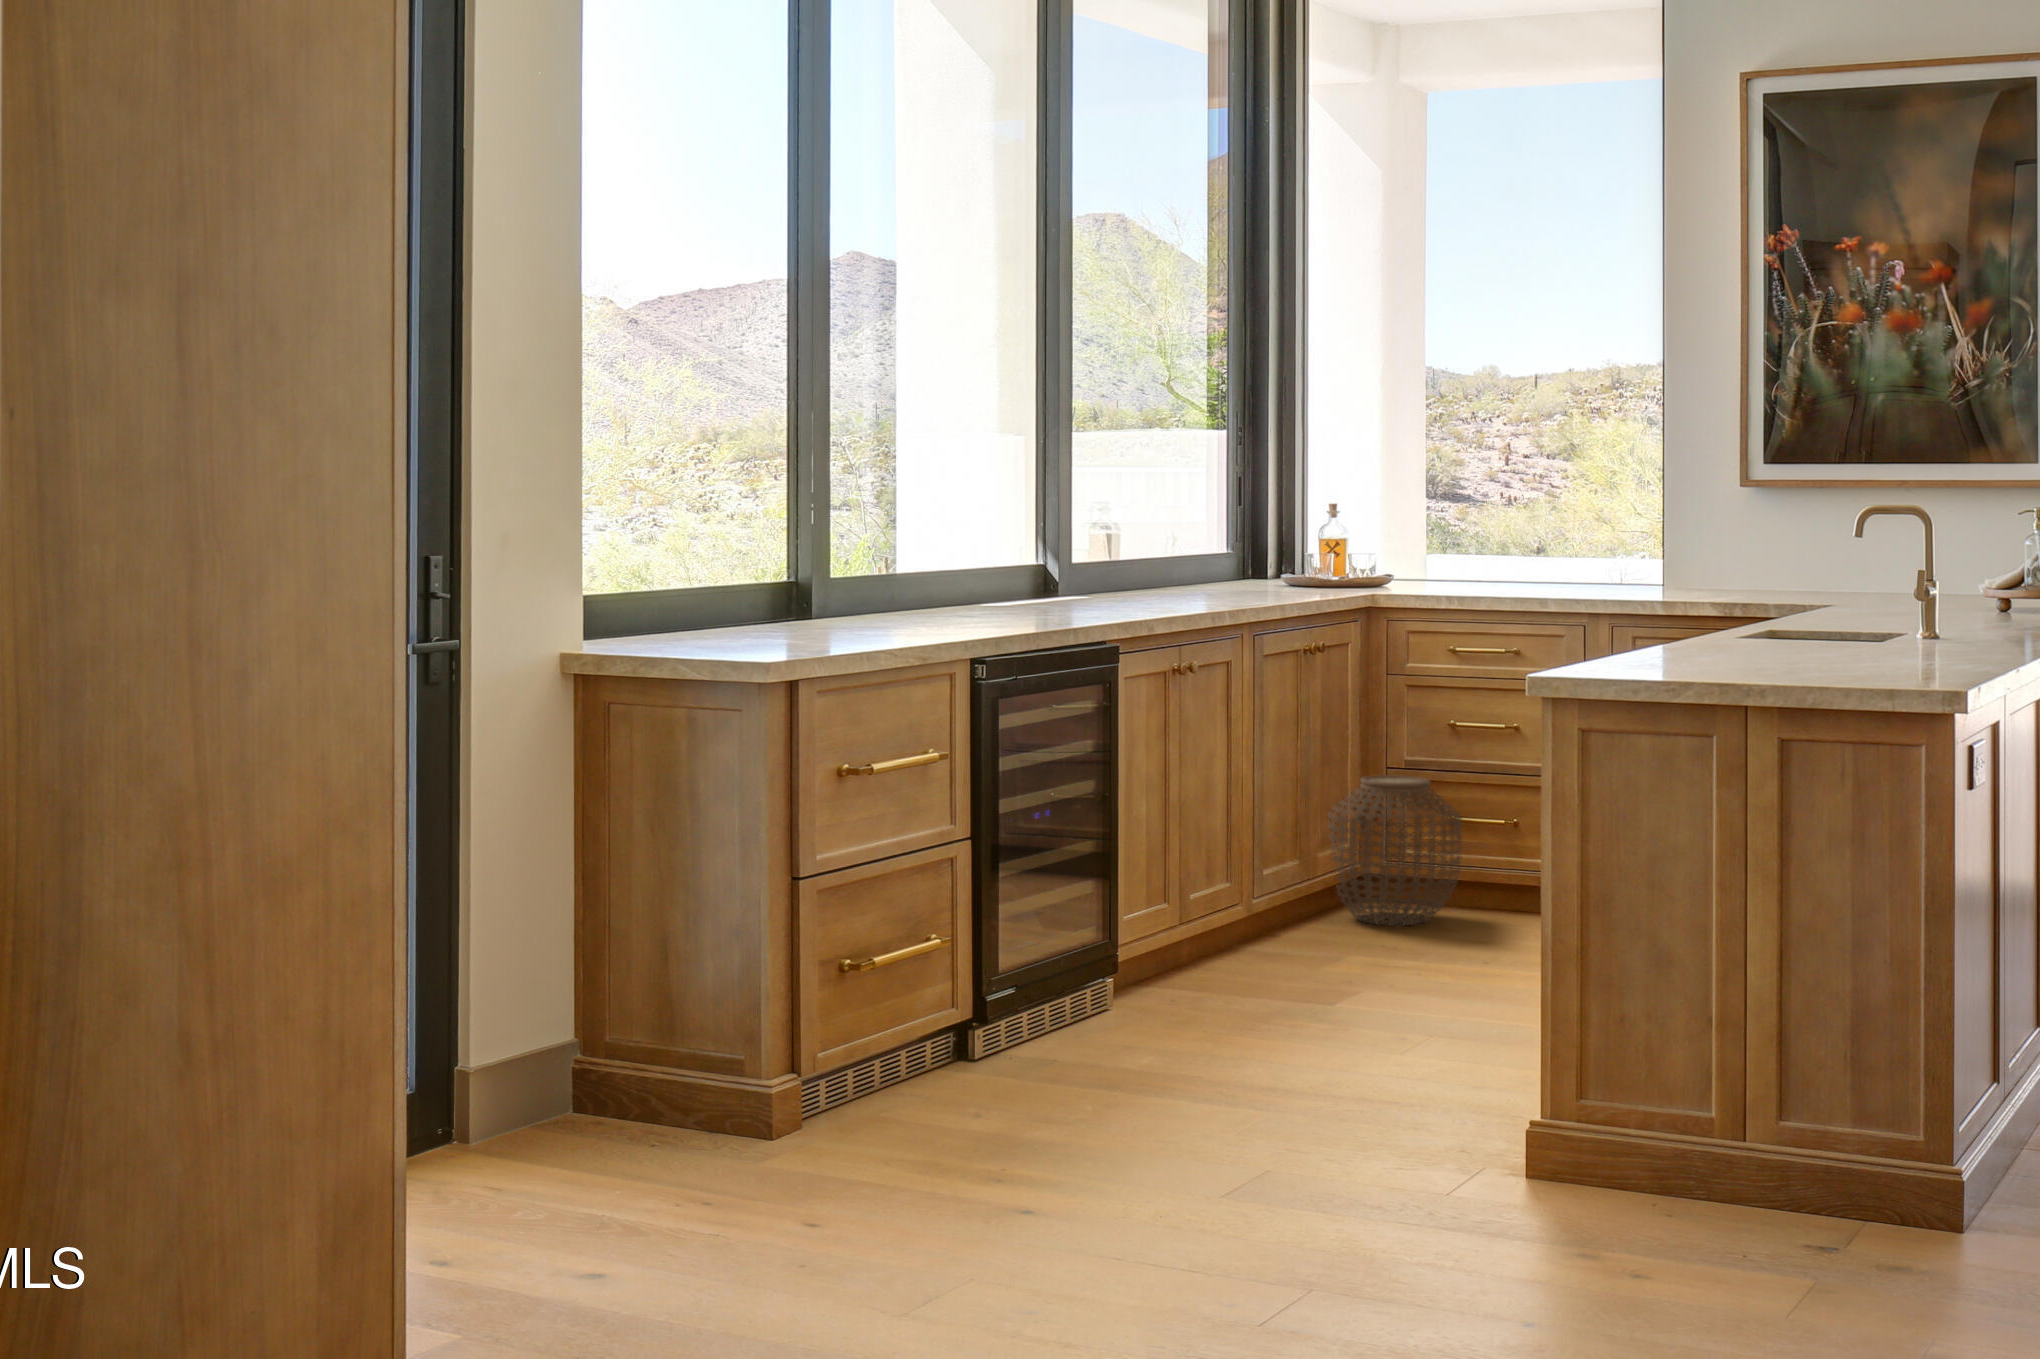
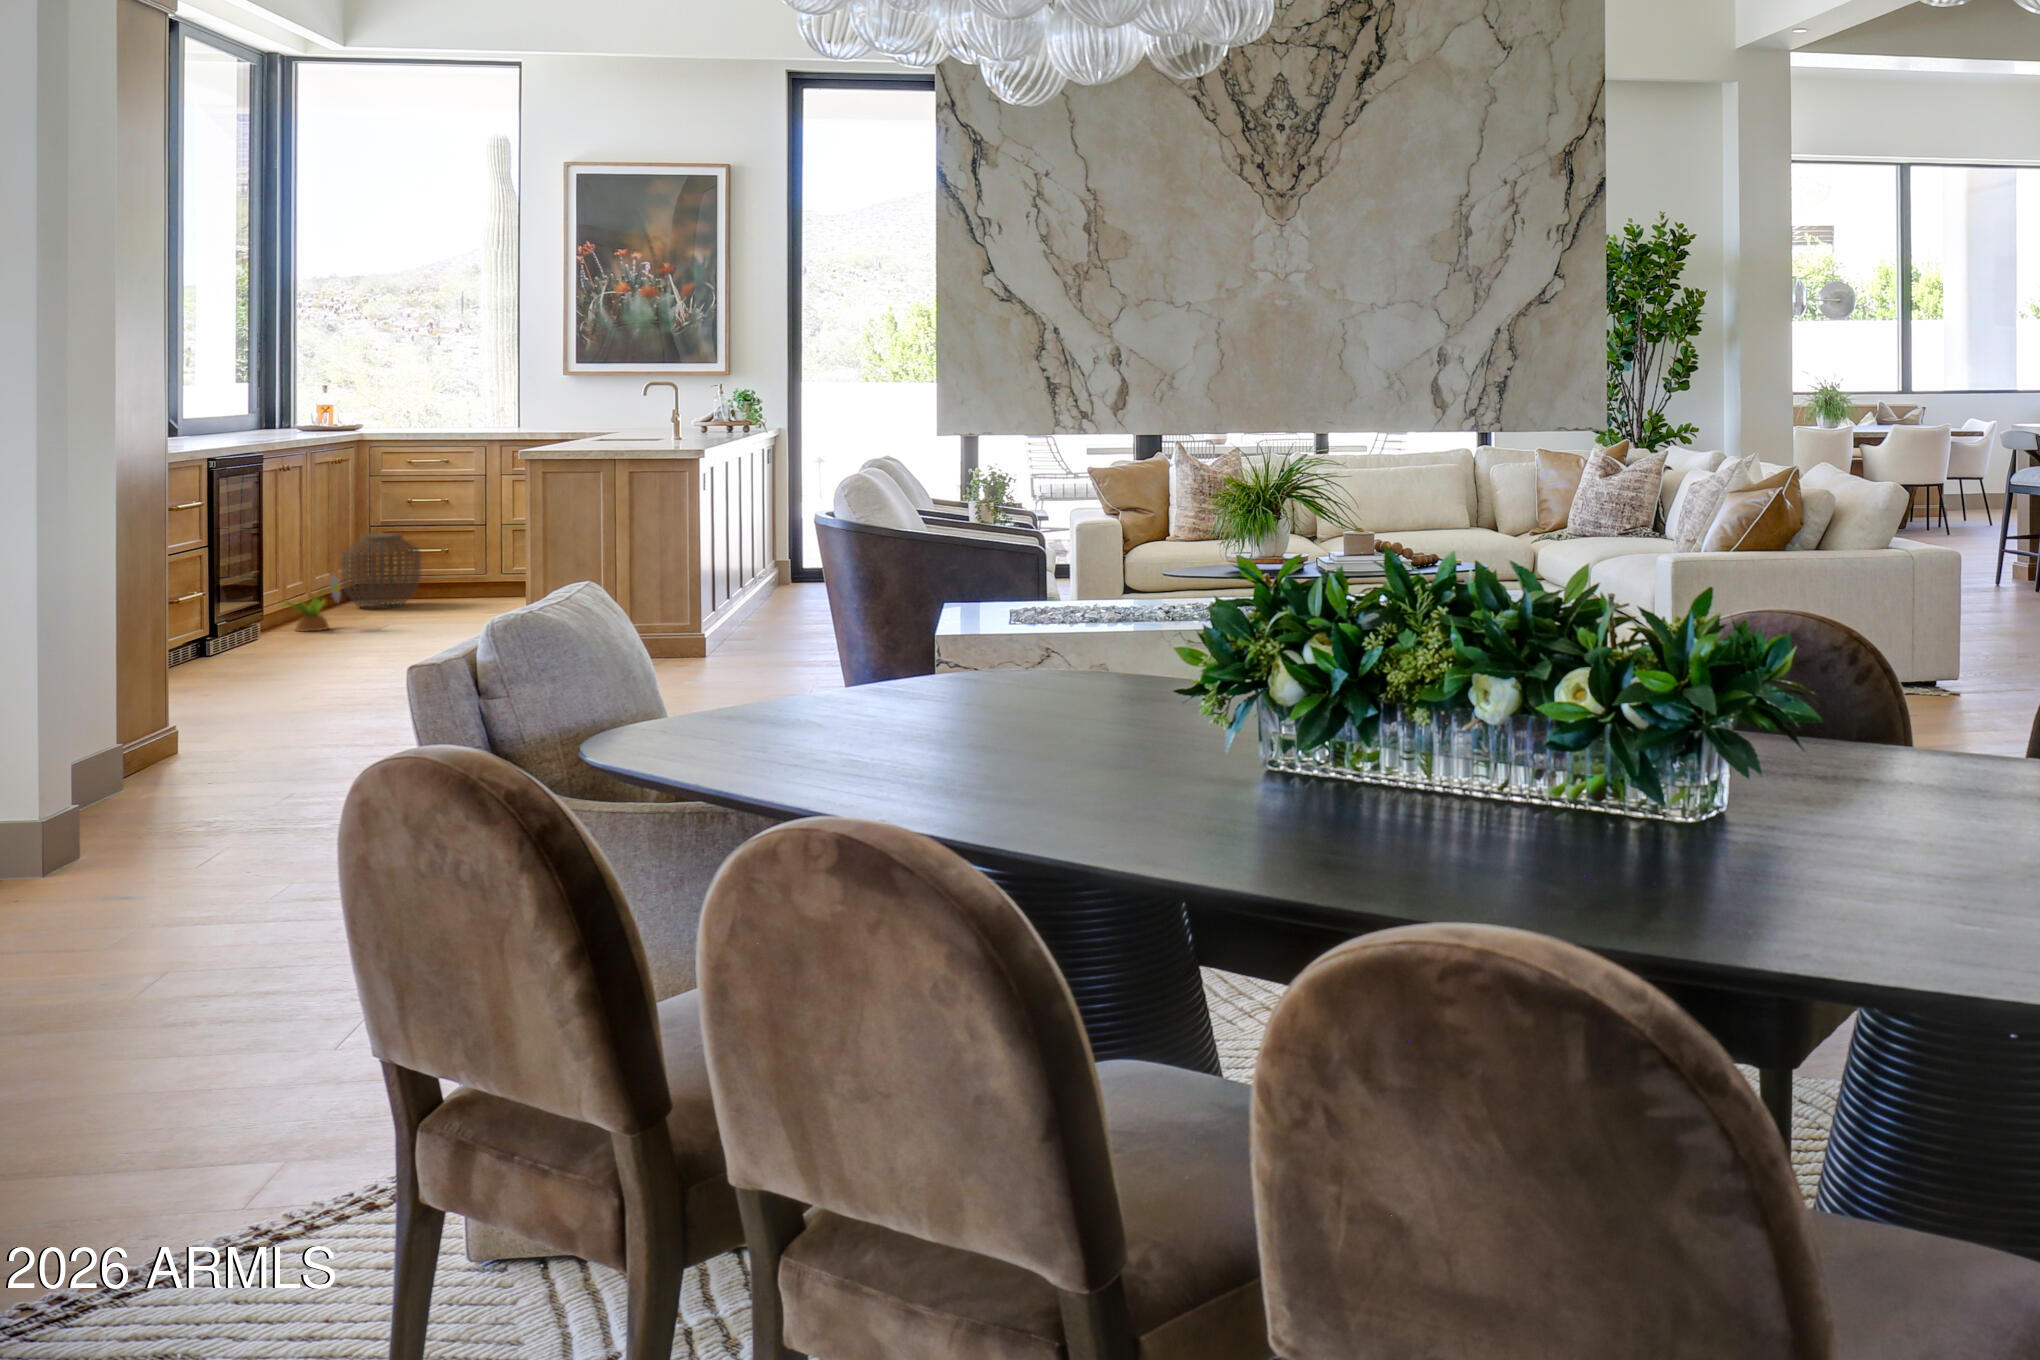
decorative plant: none [1158,858,1272,976] -> present [282,575,340,631]

